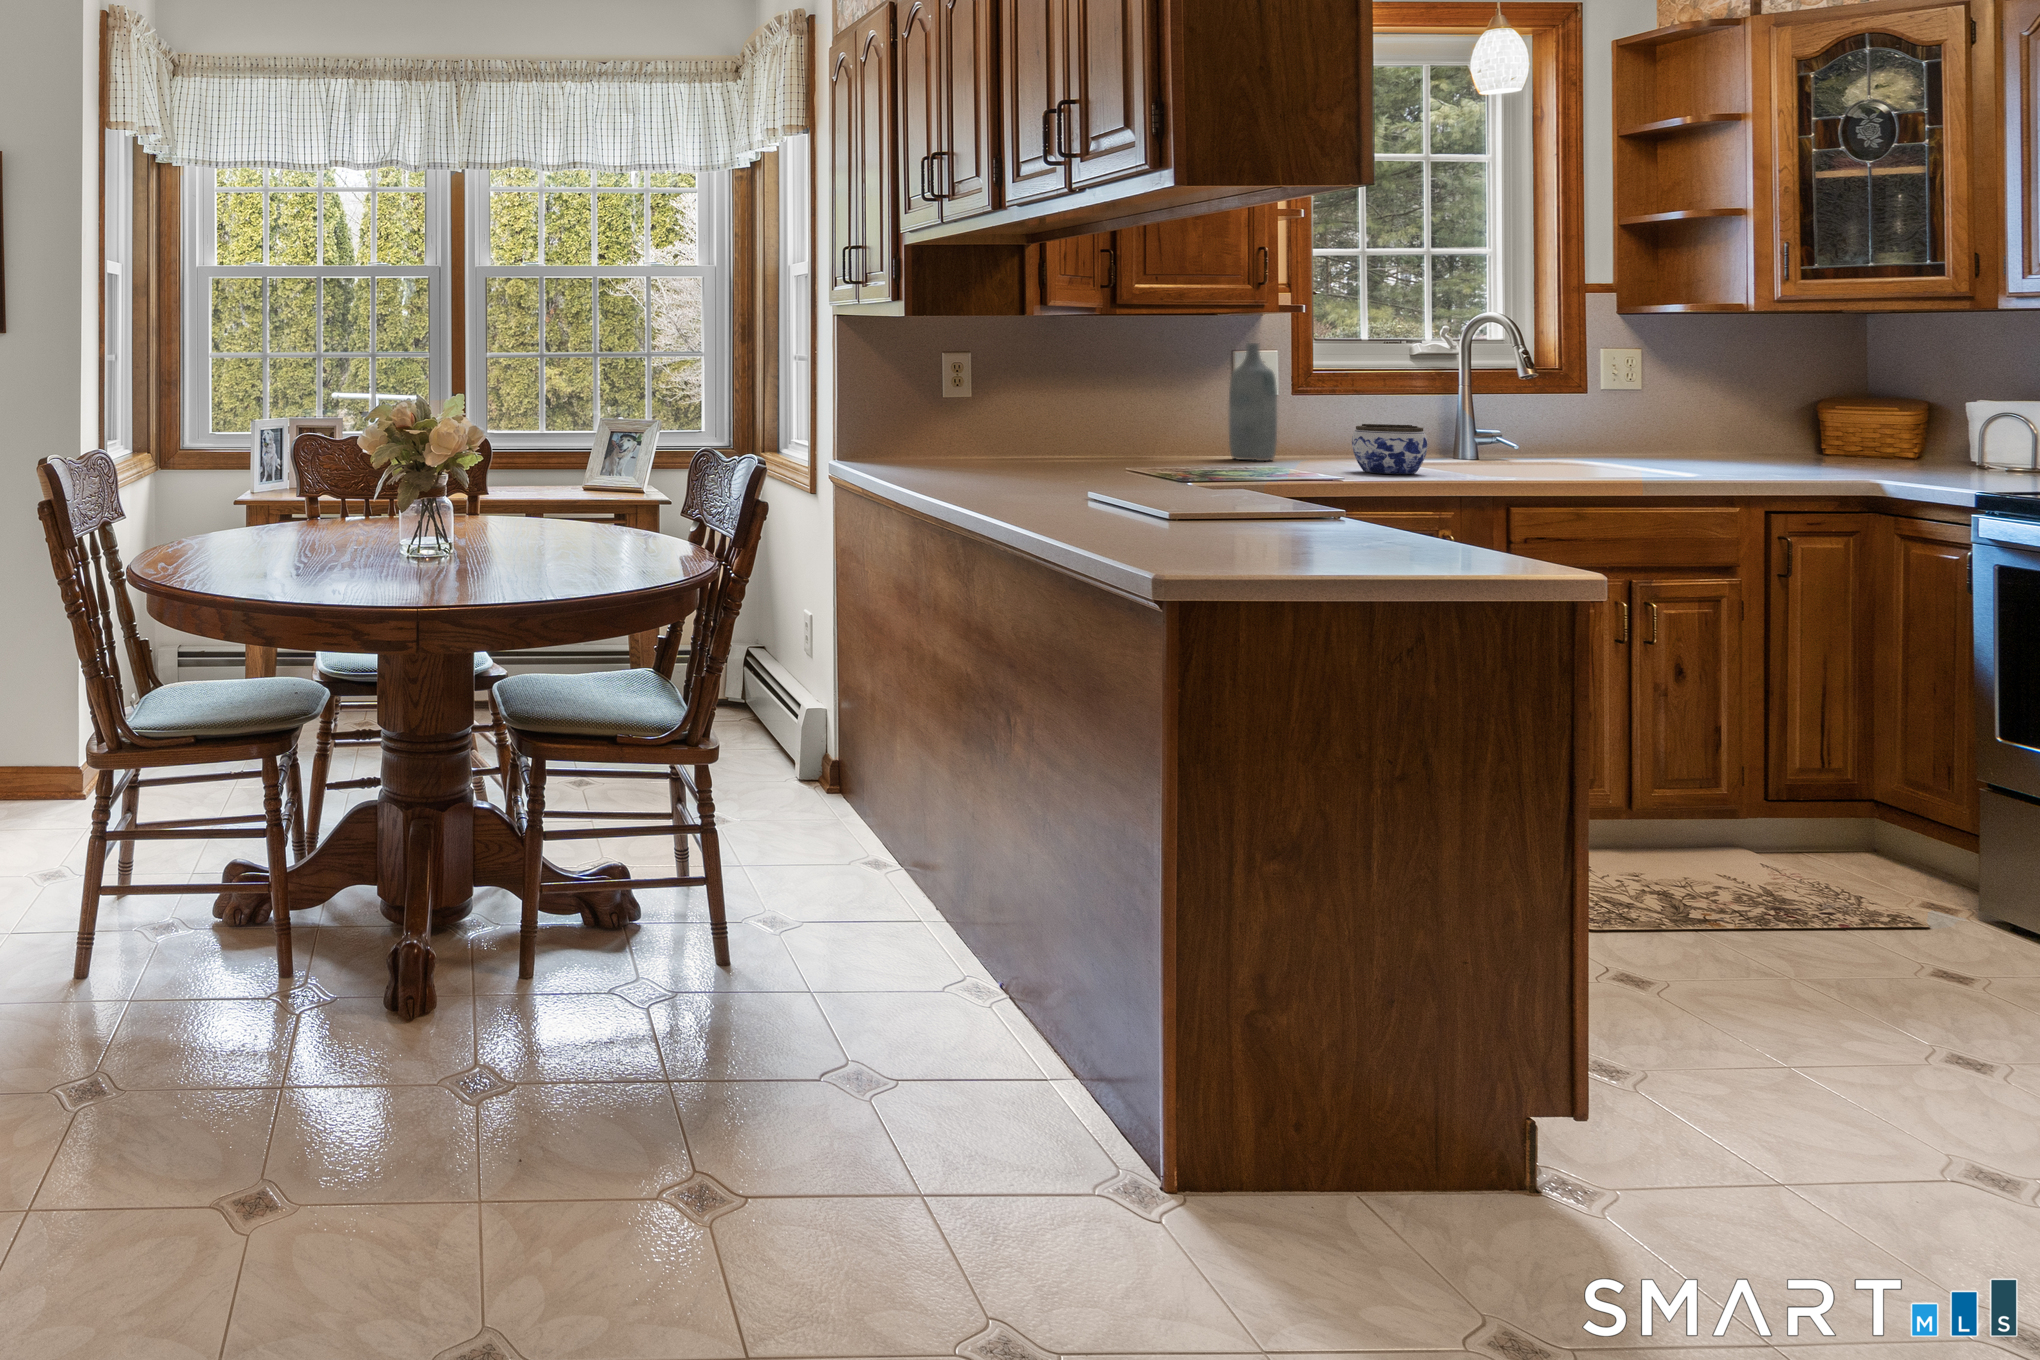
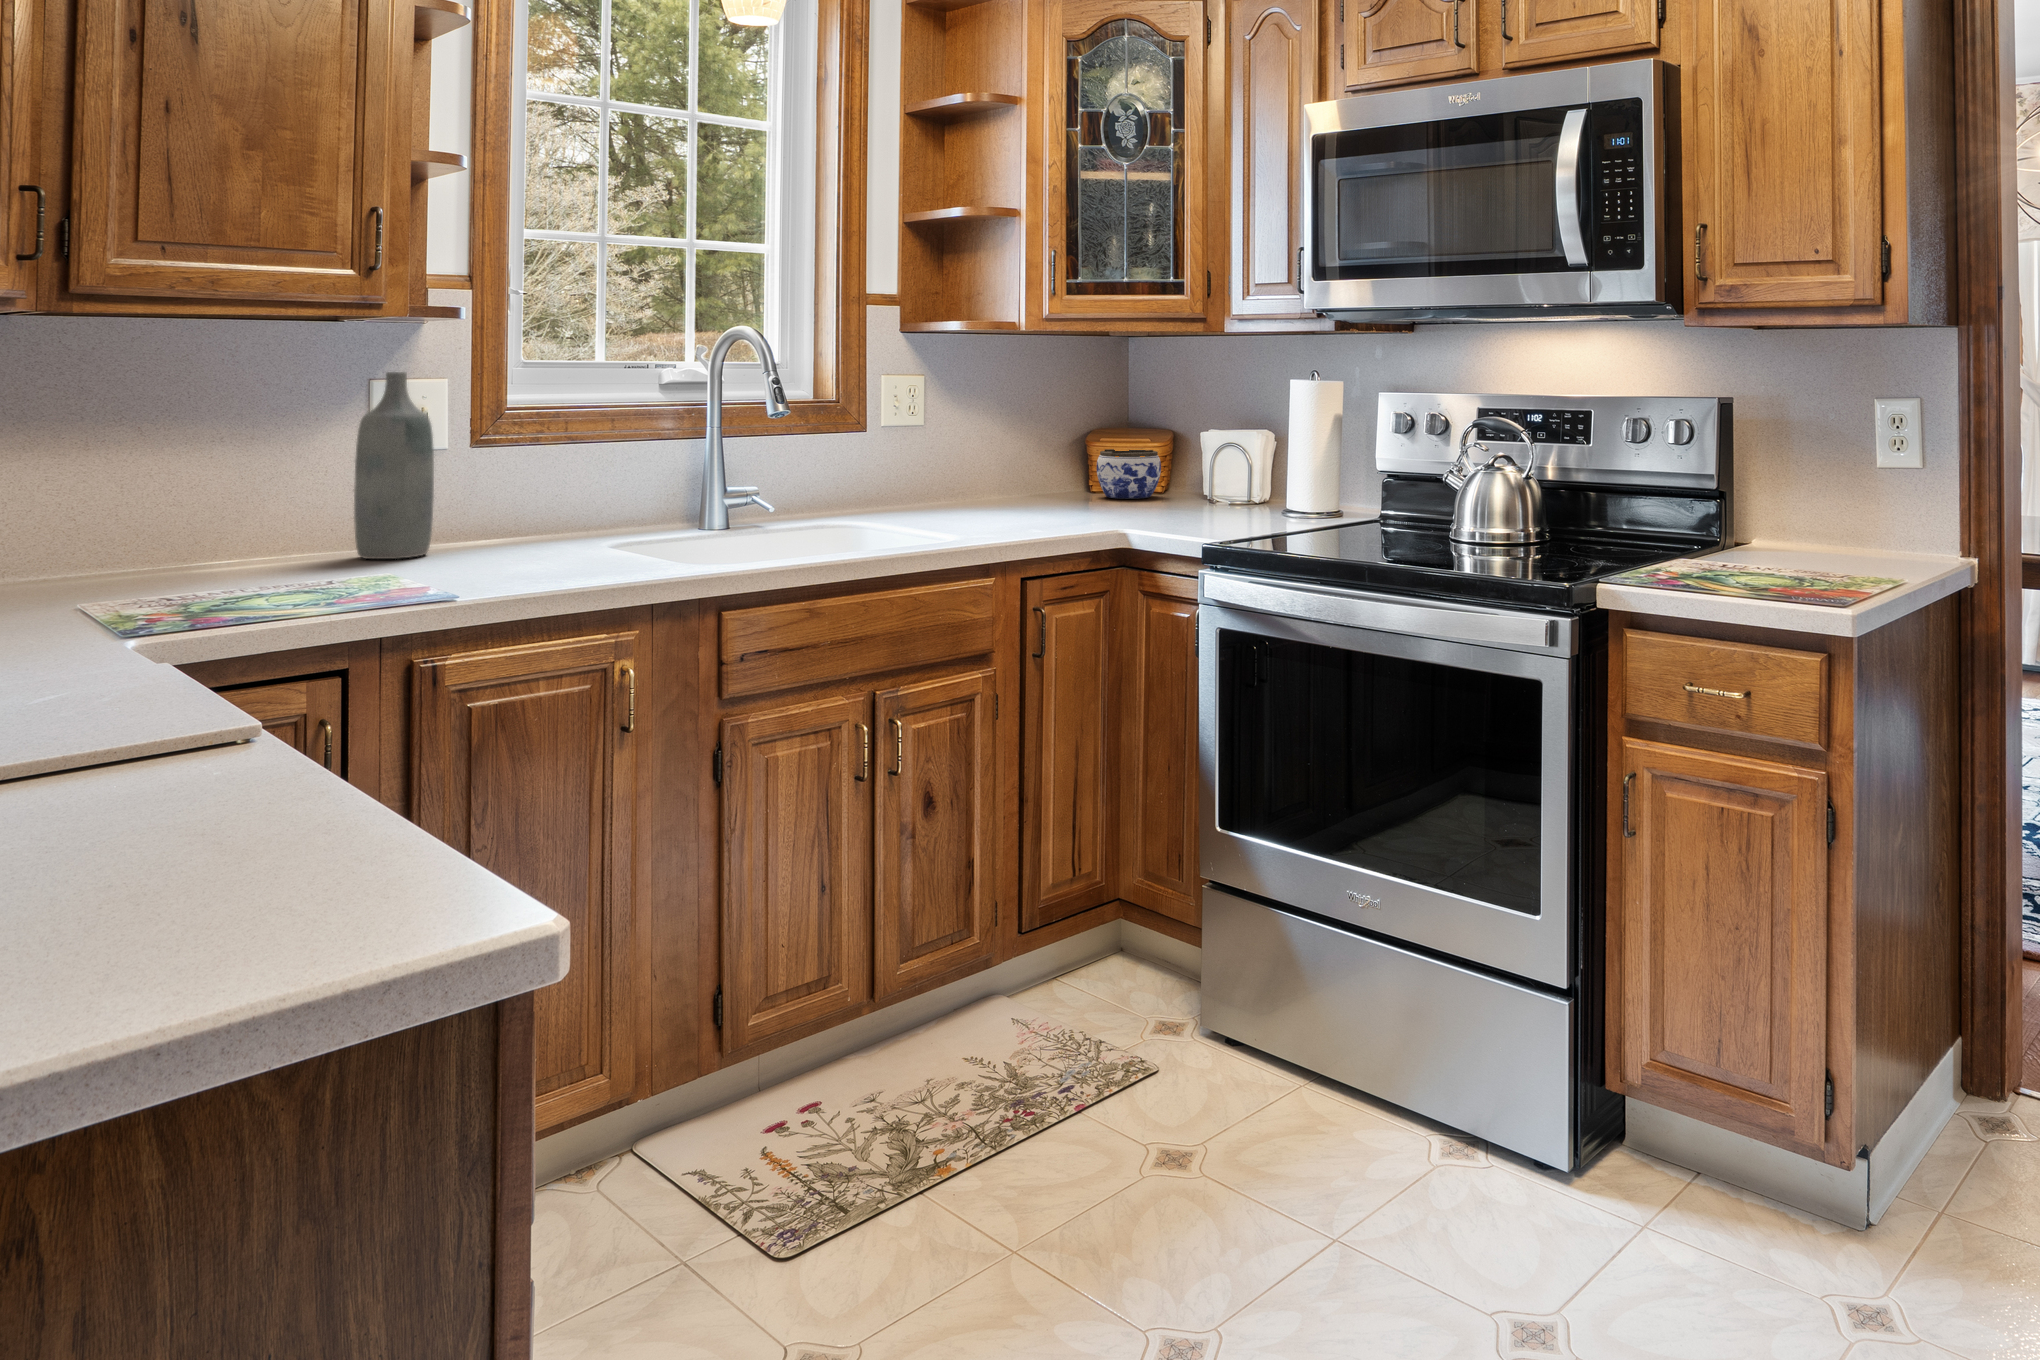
jar: present [1352,424,1428,474] -> present [1097,449,1161,499]

